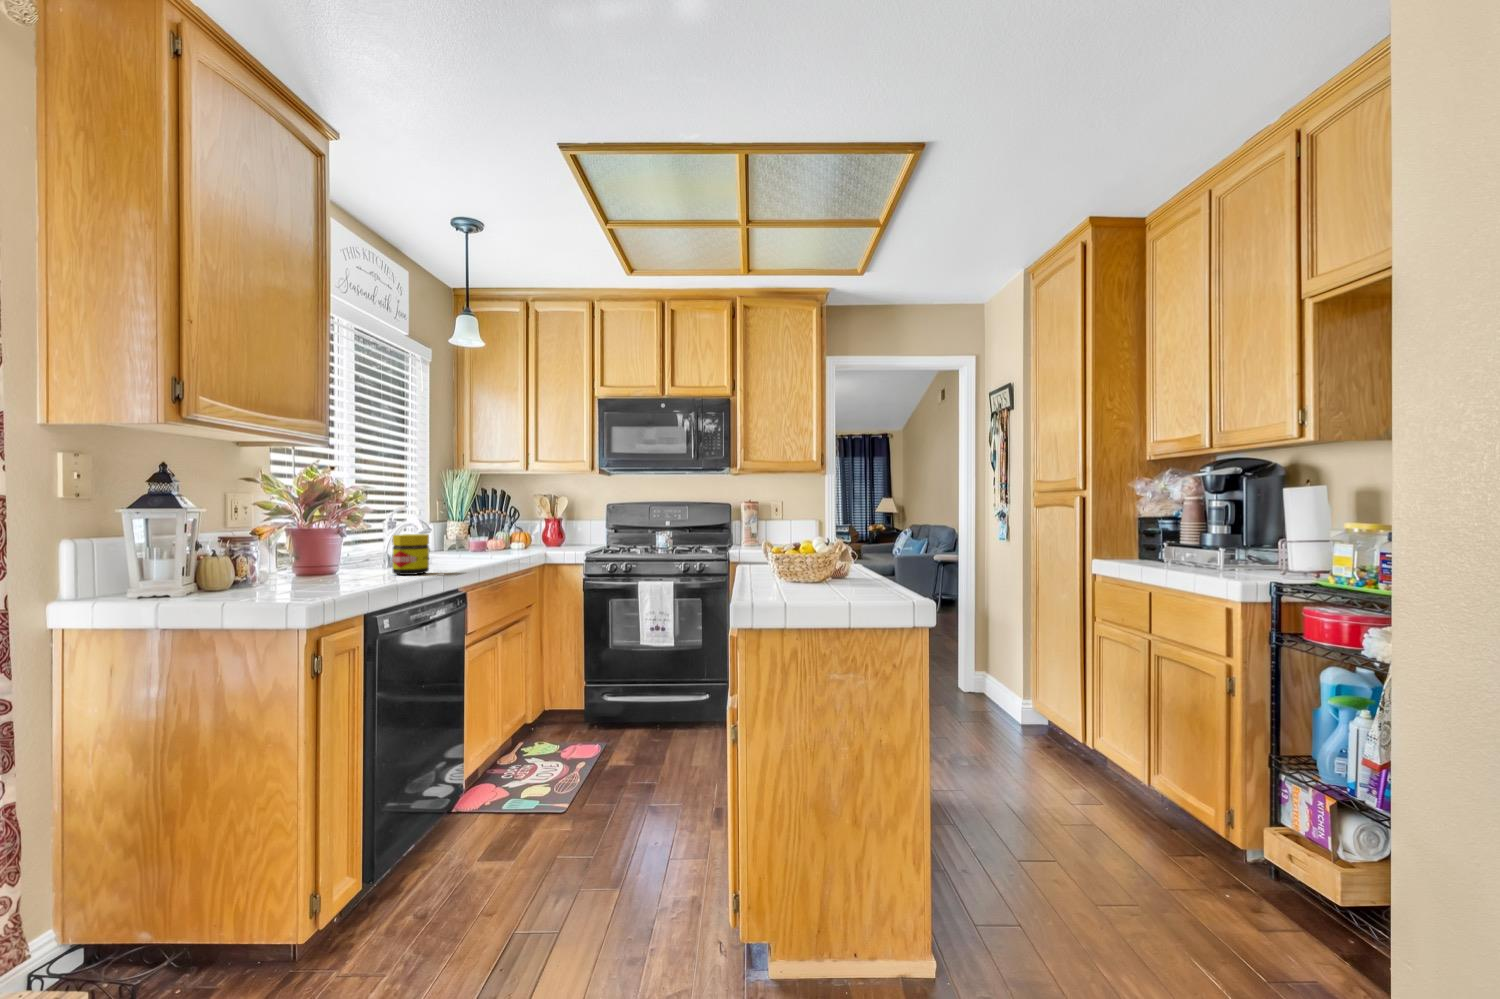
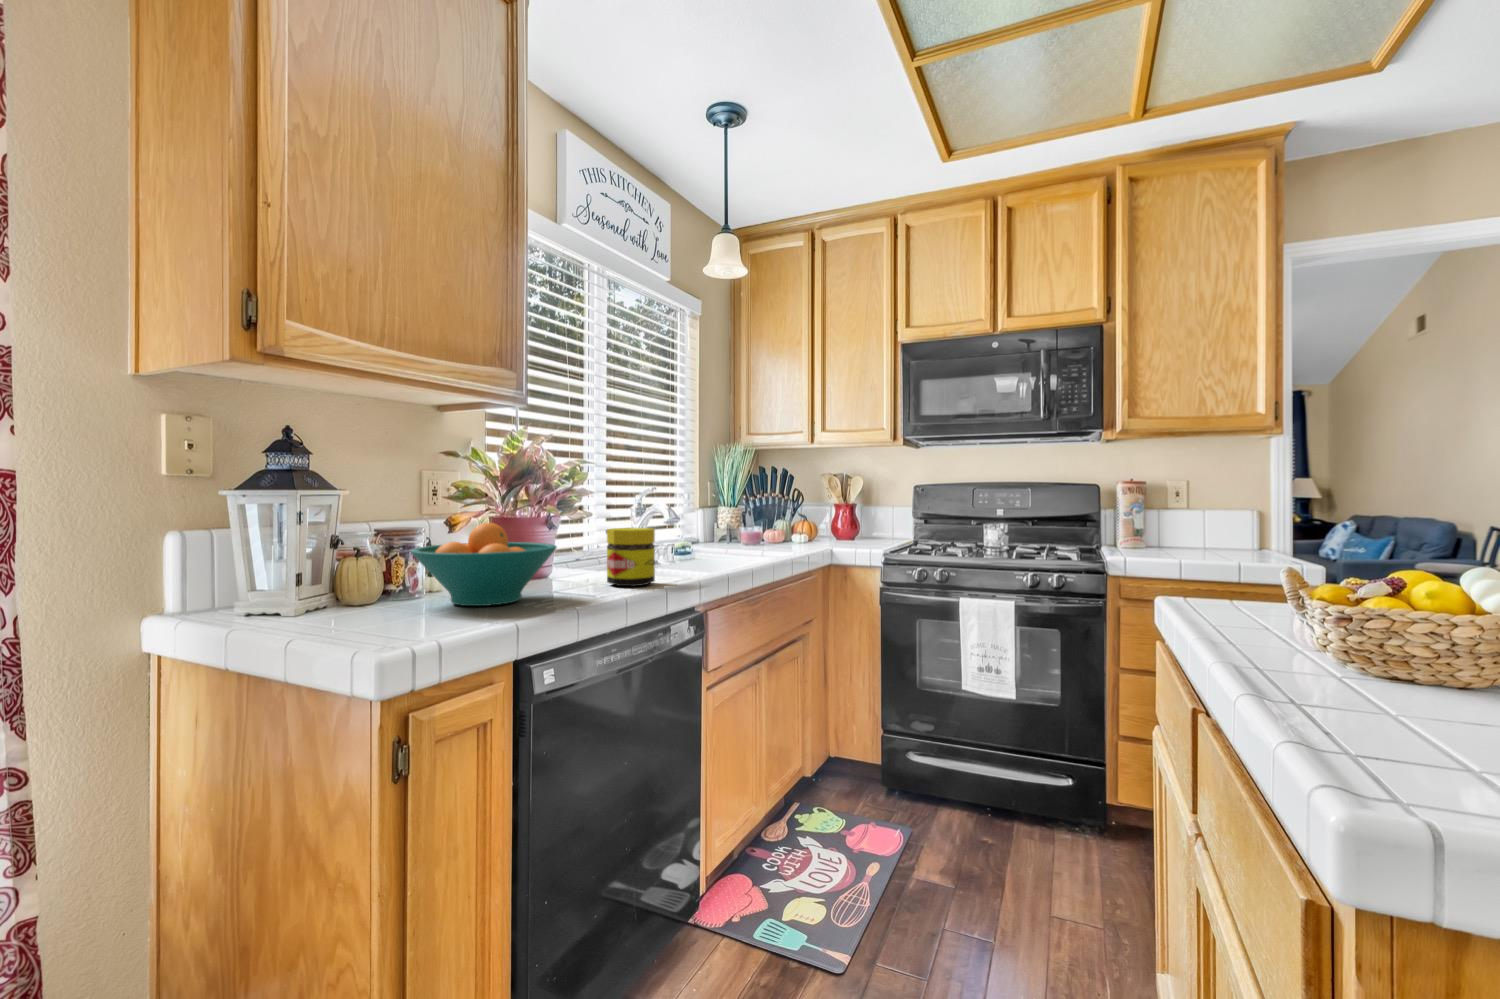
fruit bowl: none [258,530,369,587] -> present [411,523,557,606]

